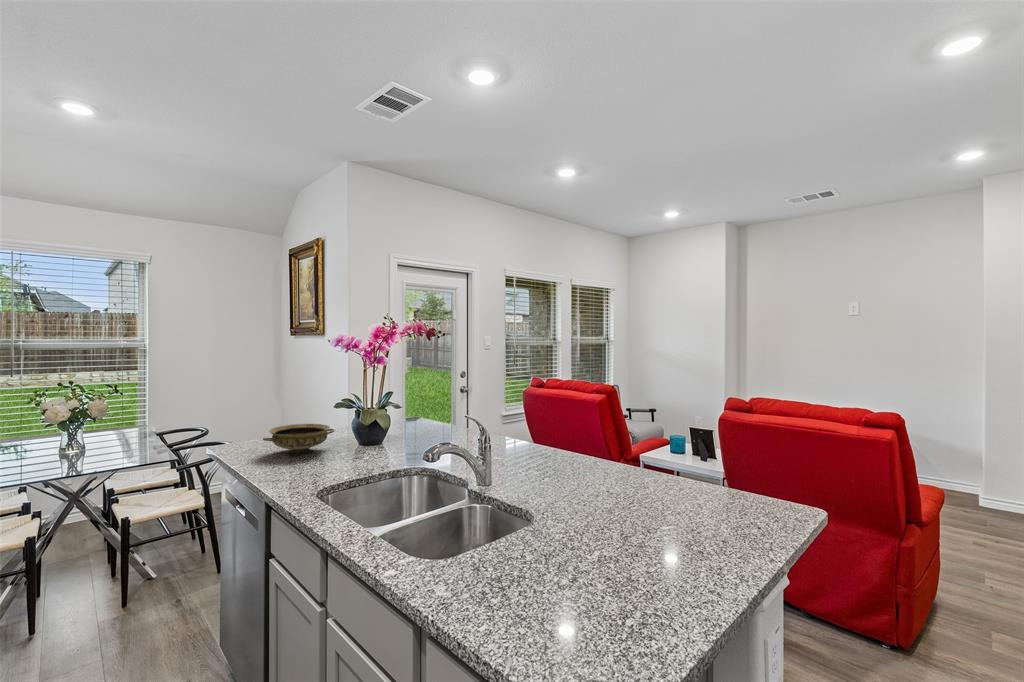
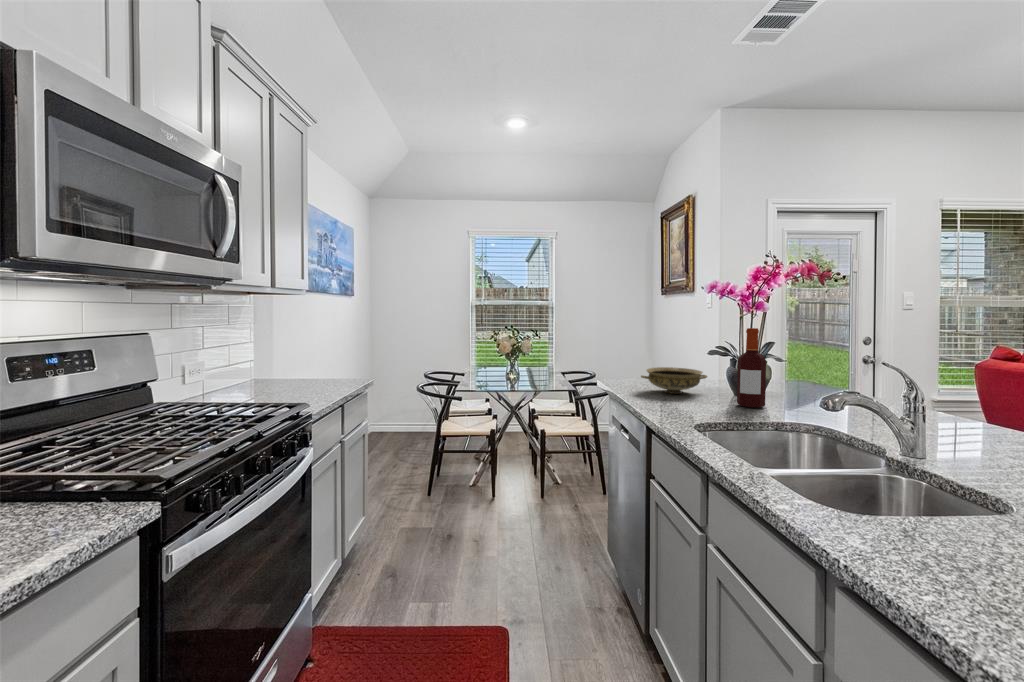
bottle: none [361,384,386,459] -> present [737,328,766,408]

